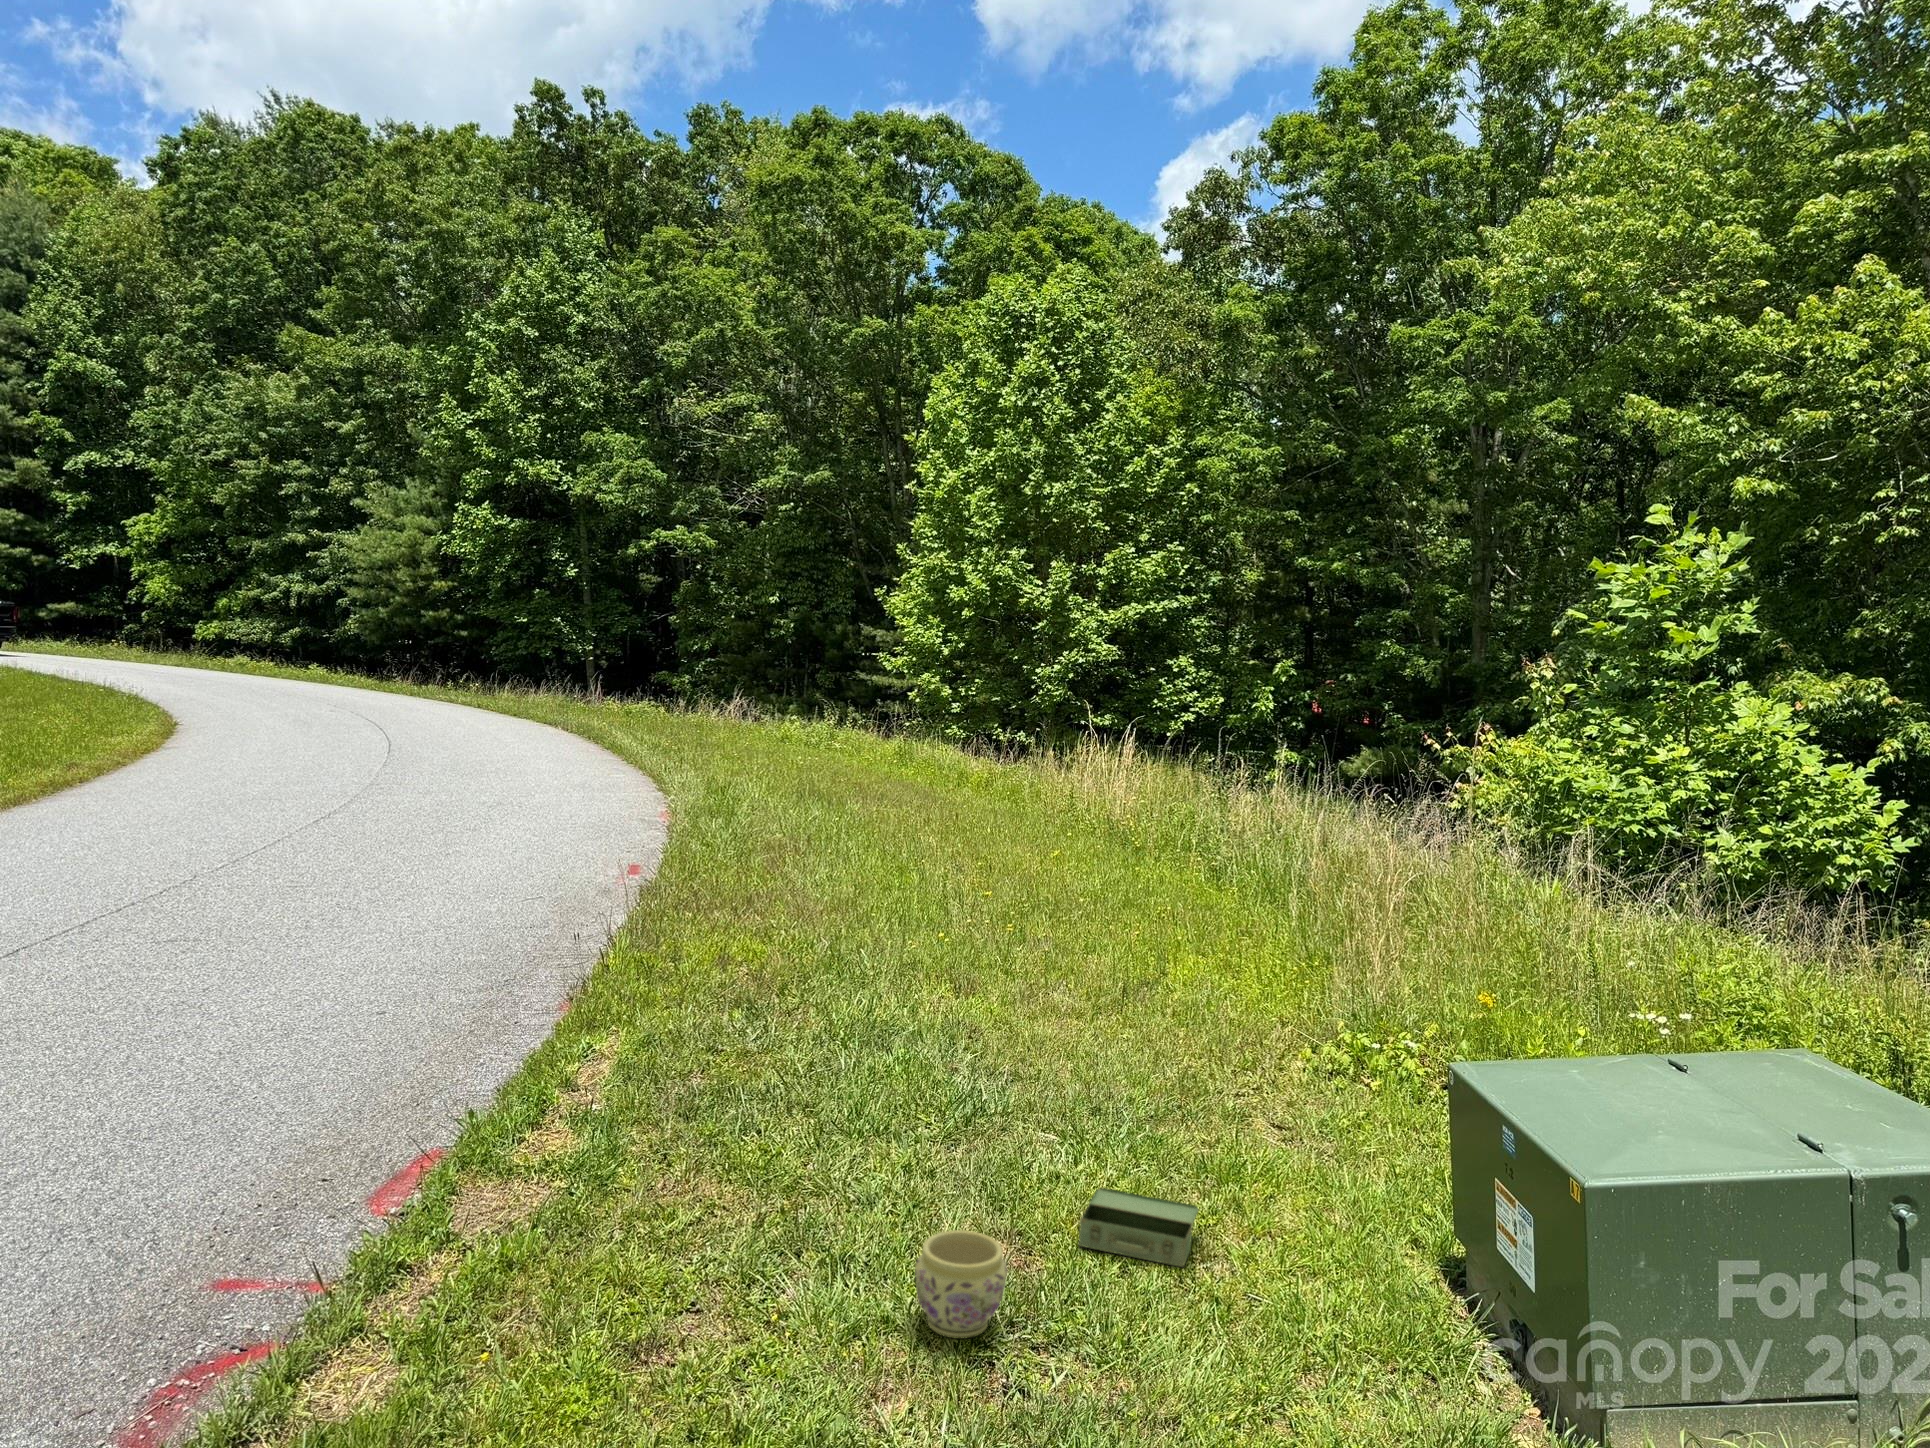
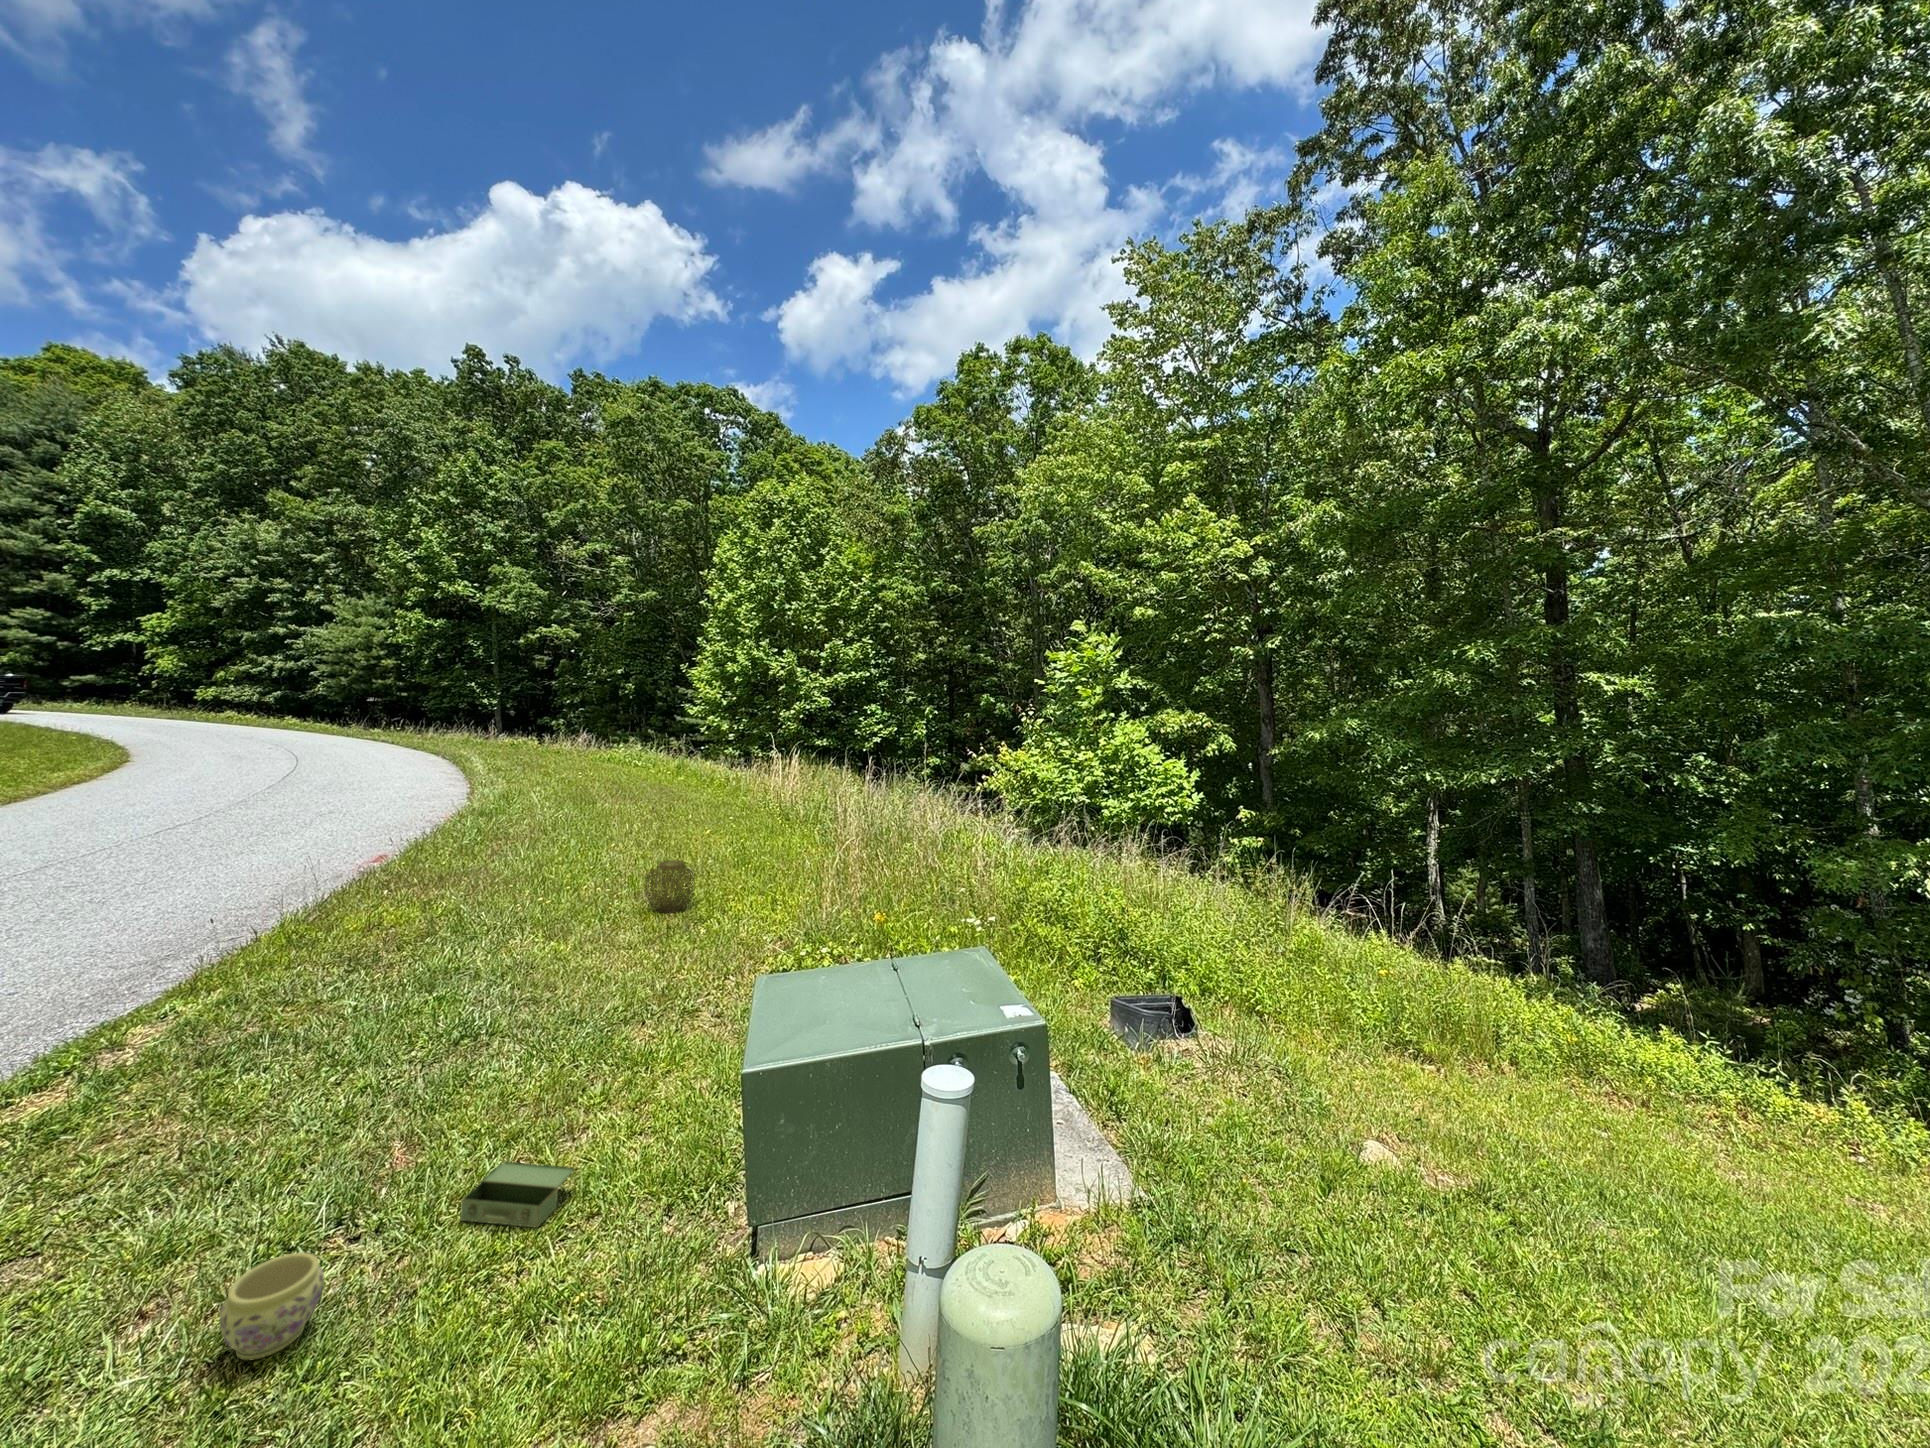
woven basket: none [1018,860,1088,938] -> present [646,860,695,913]

